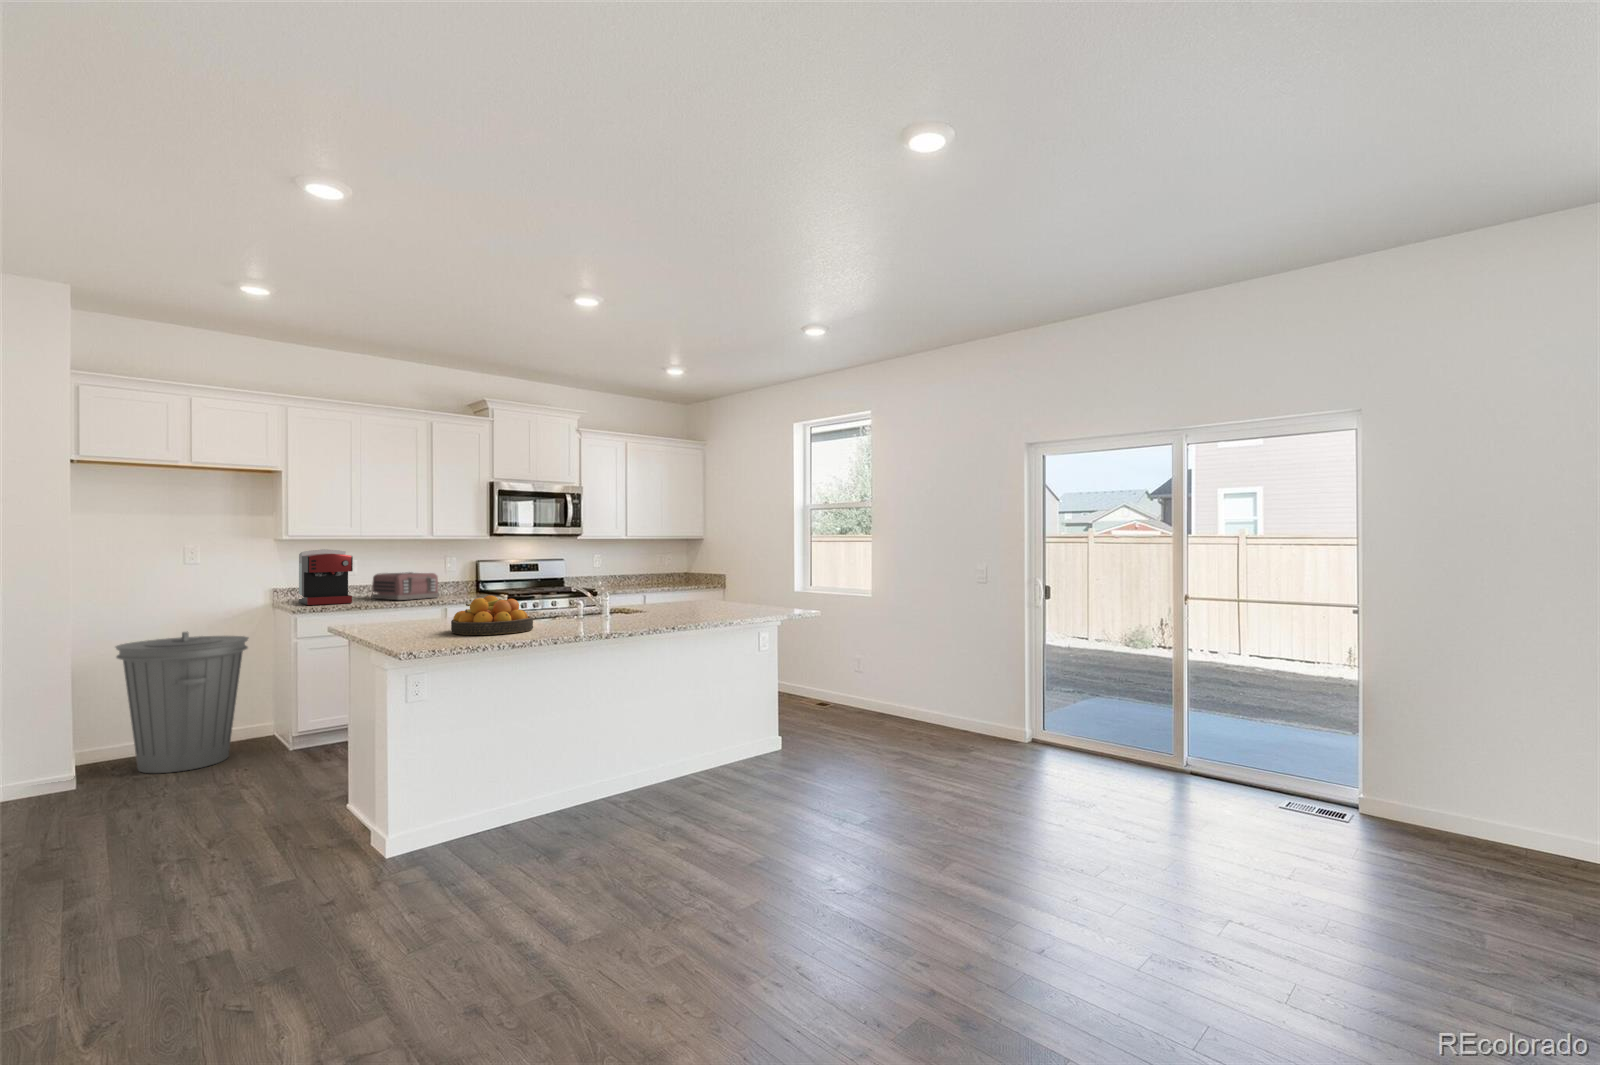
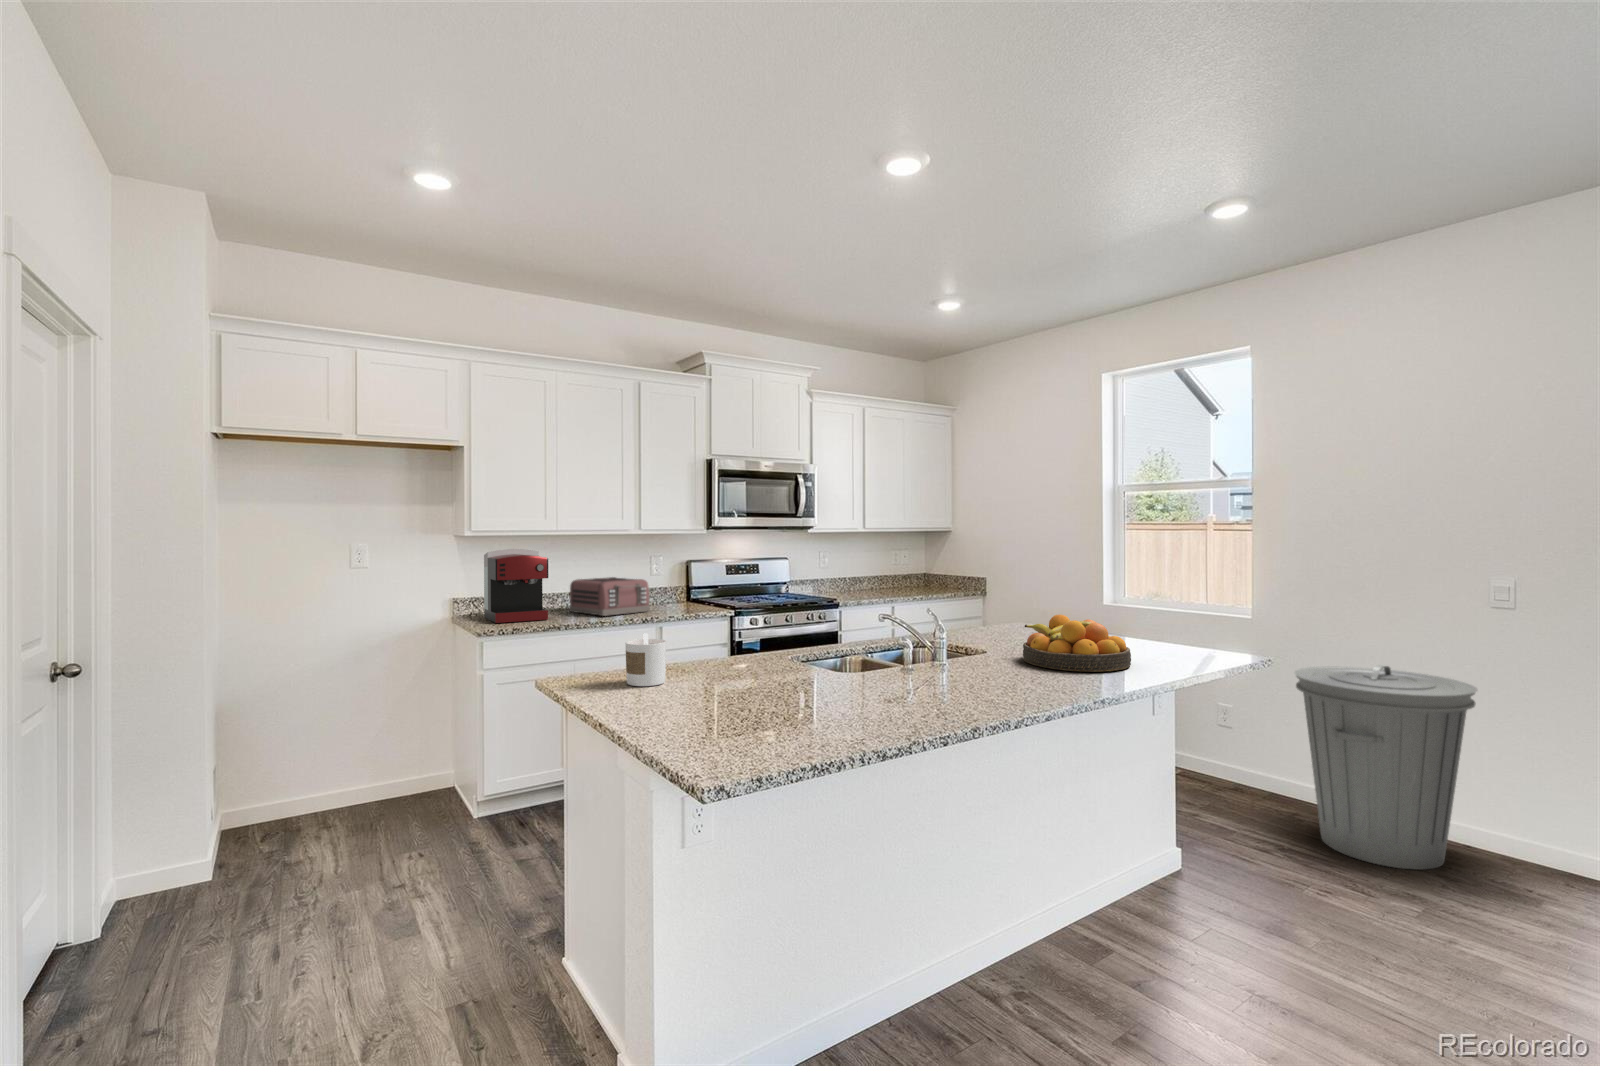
fruit bowl: present [451,595,533,635] -> present [1023,615,1131,672]
candle: none [391,596,420,628] -> present [625,634,666,686]
trash can: present [116,632,248,773] -> present [1294,665,1478,870]

